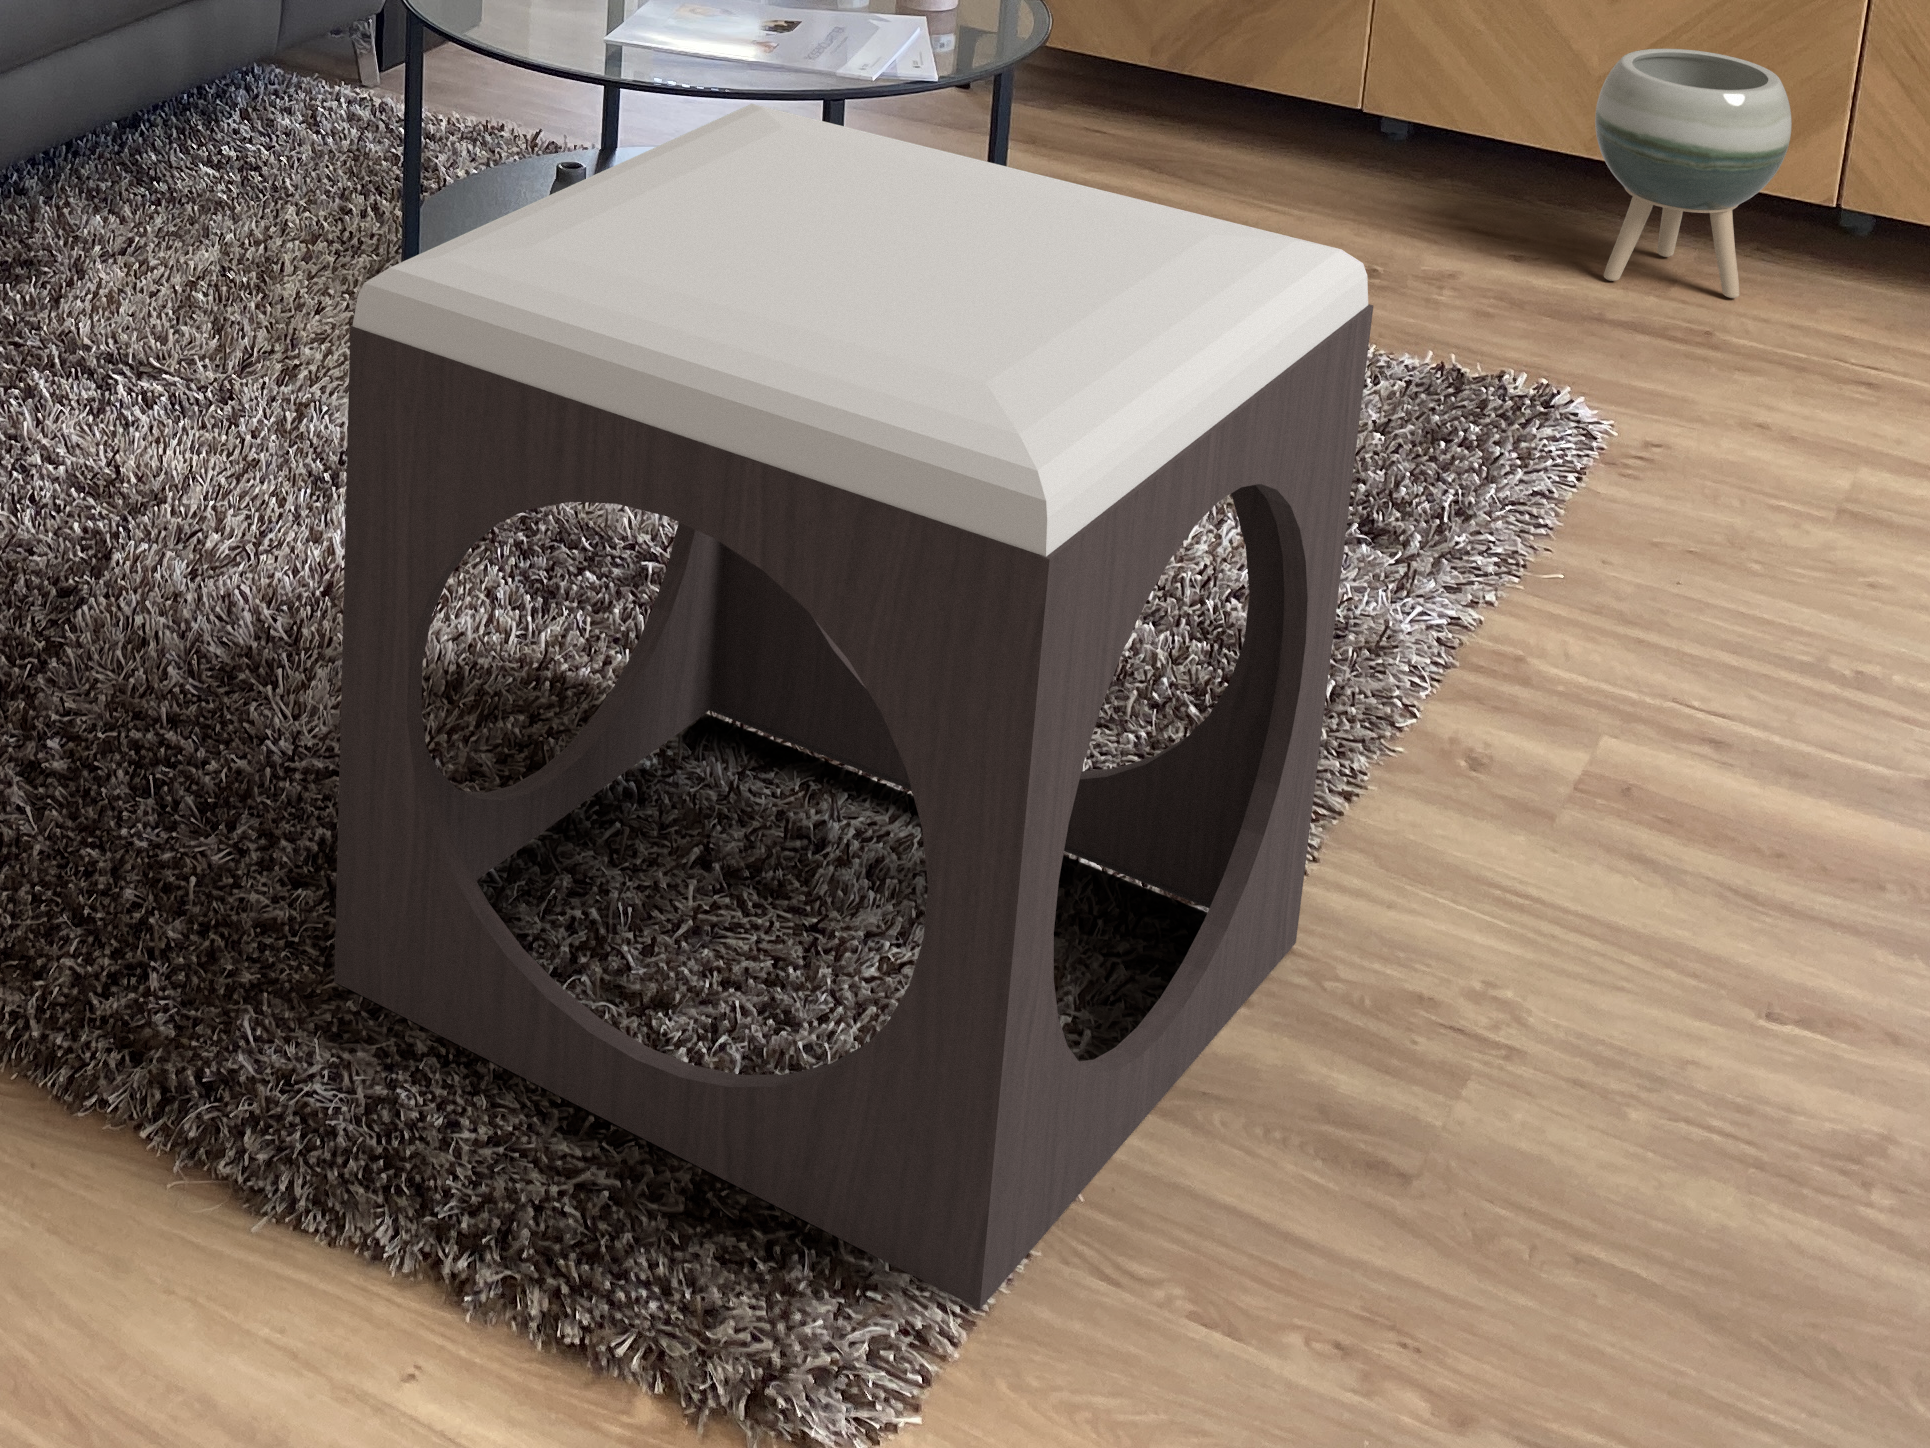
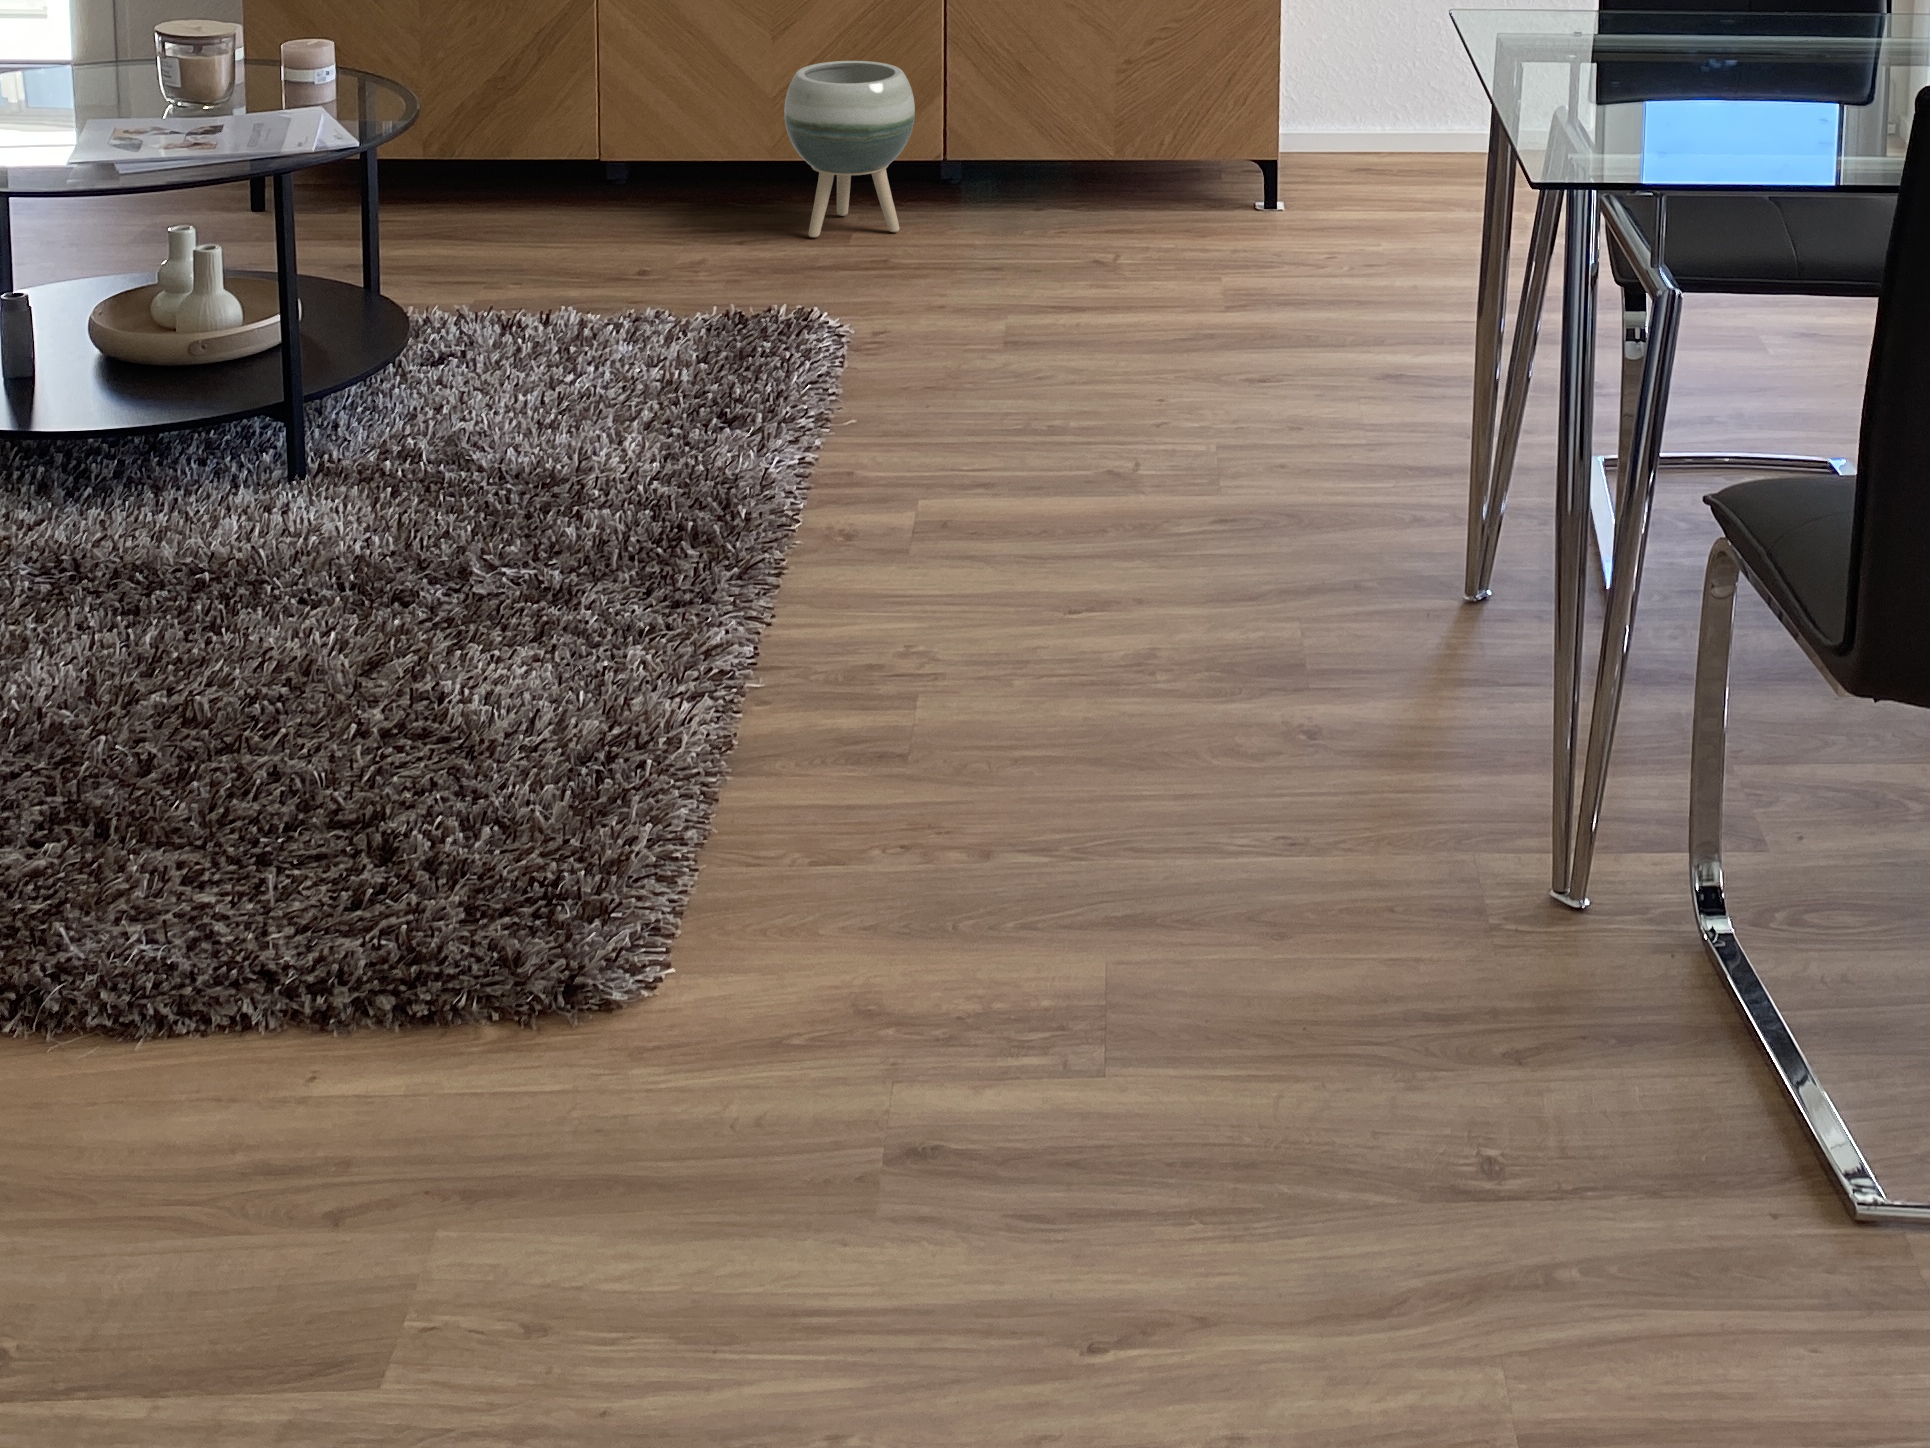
footstool: present [334,104,1373,1309] -> none [71,151,786,905]

